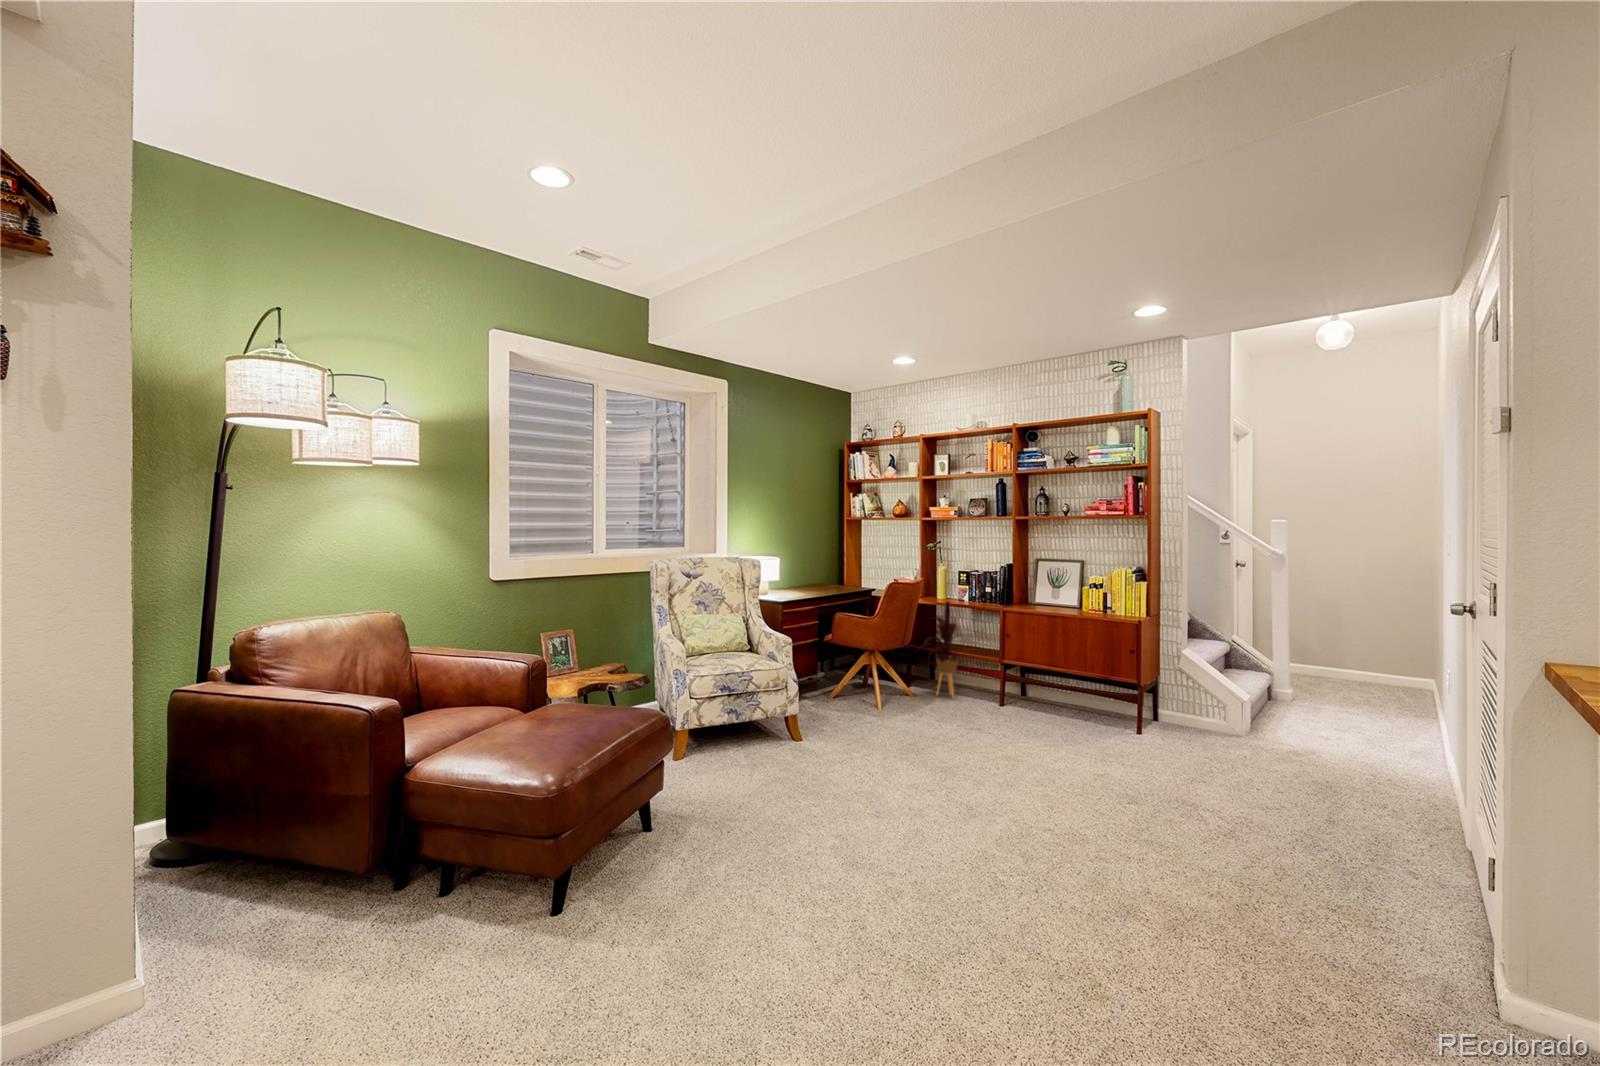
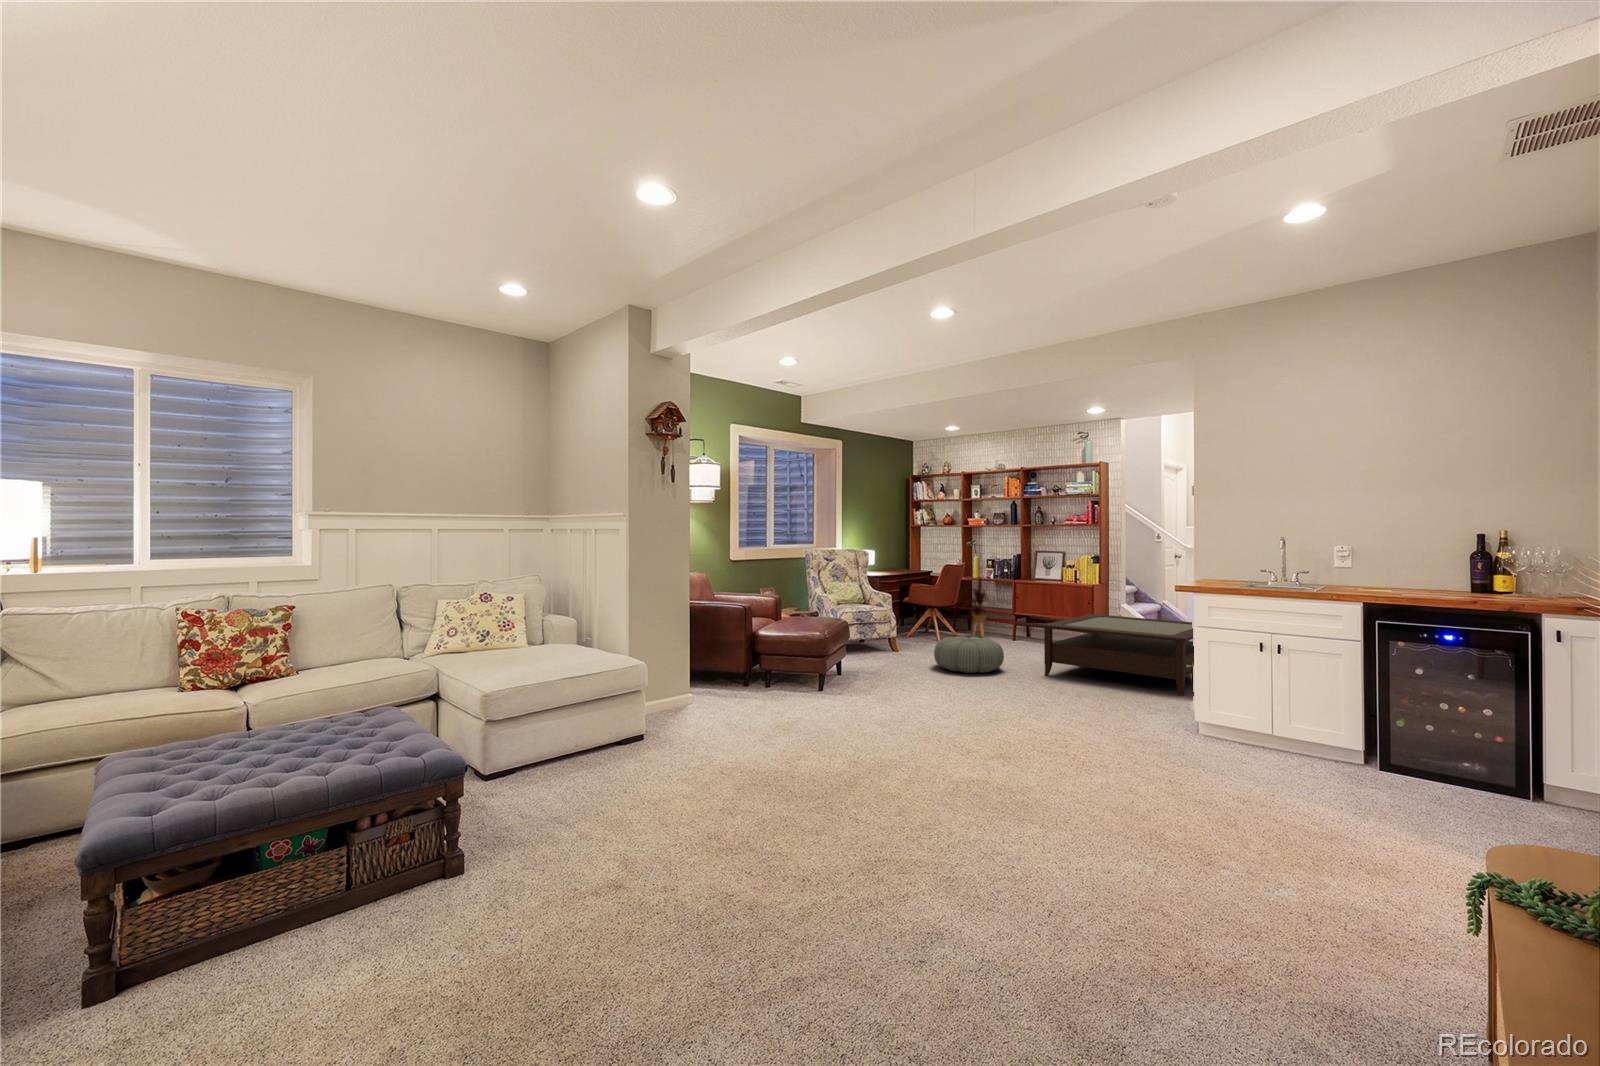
coffee table: none [1074,679,1476,949] -> present [1041,614,1194,696]
pouf: none [853,732,994,826] -> present [934,636,1004,673]

